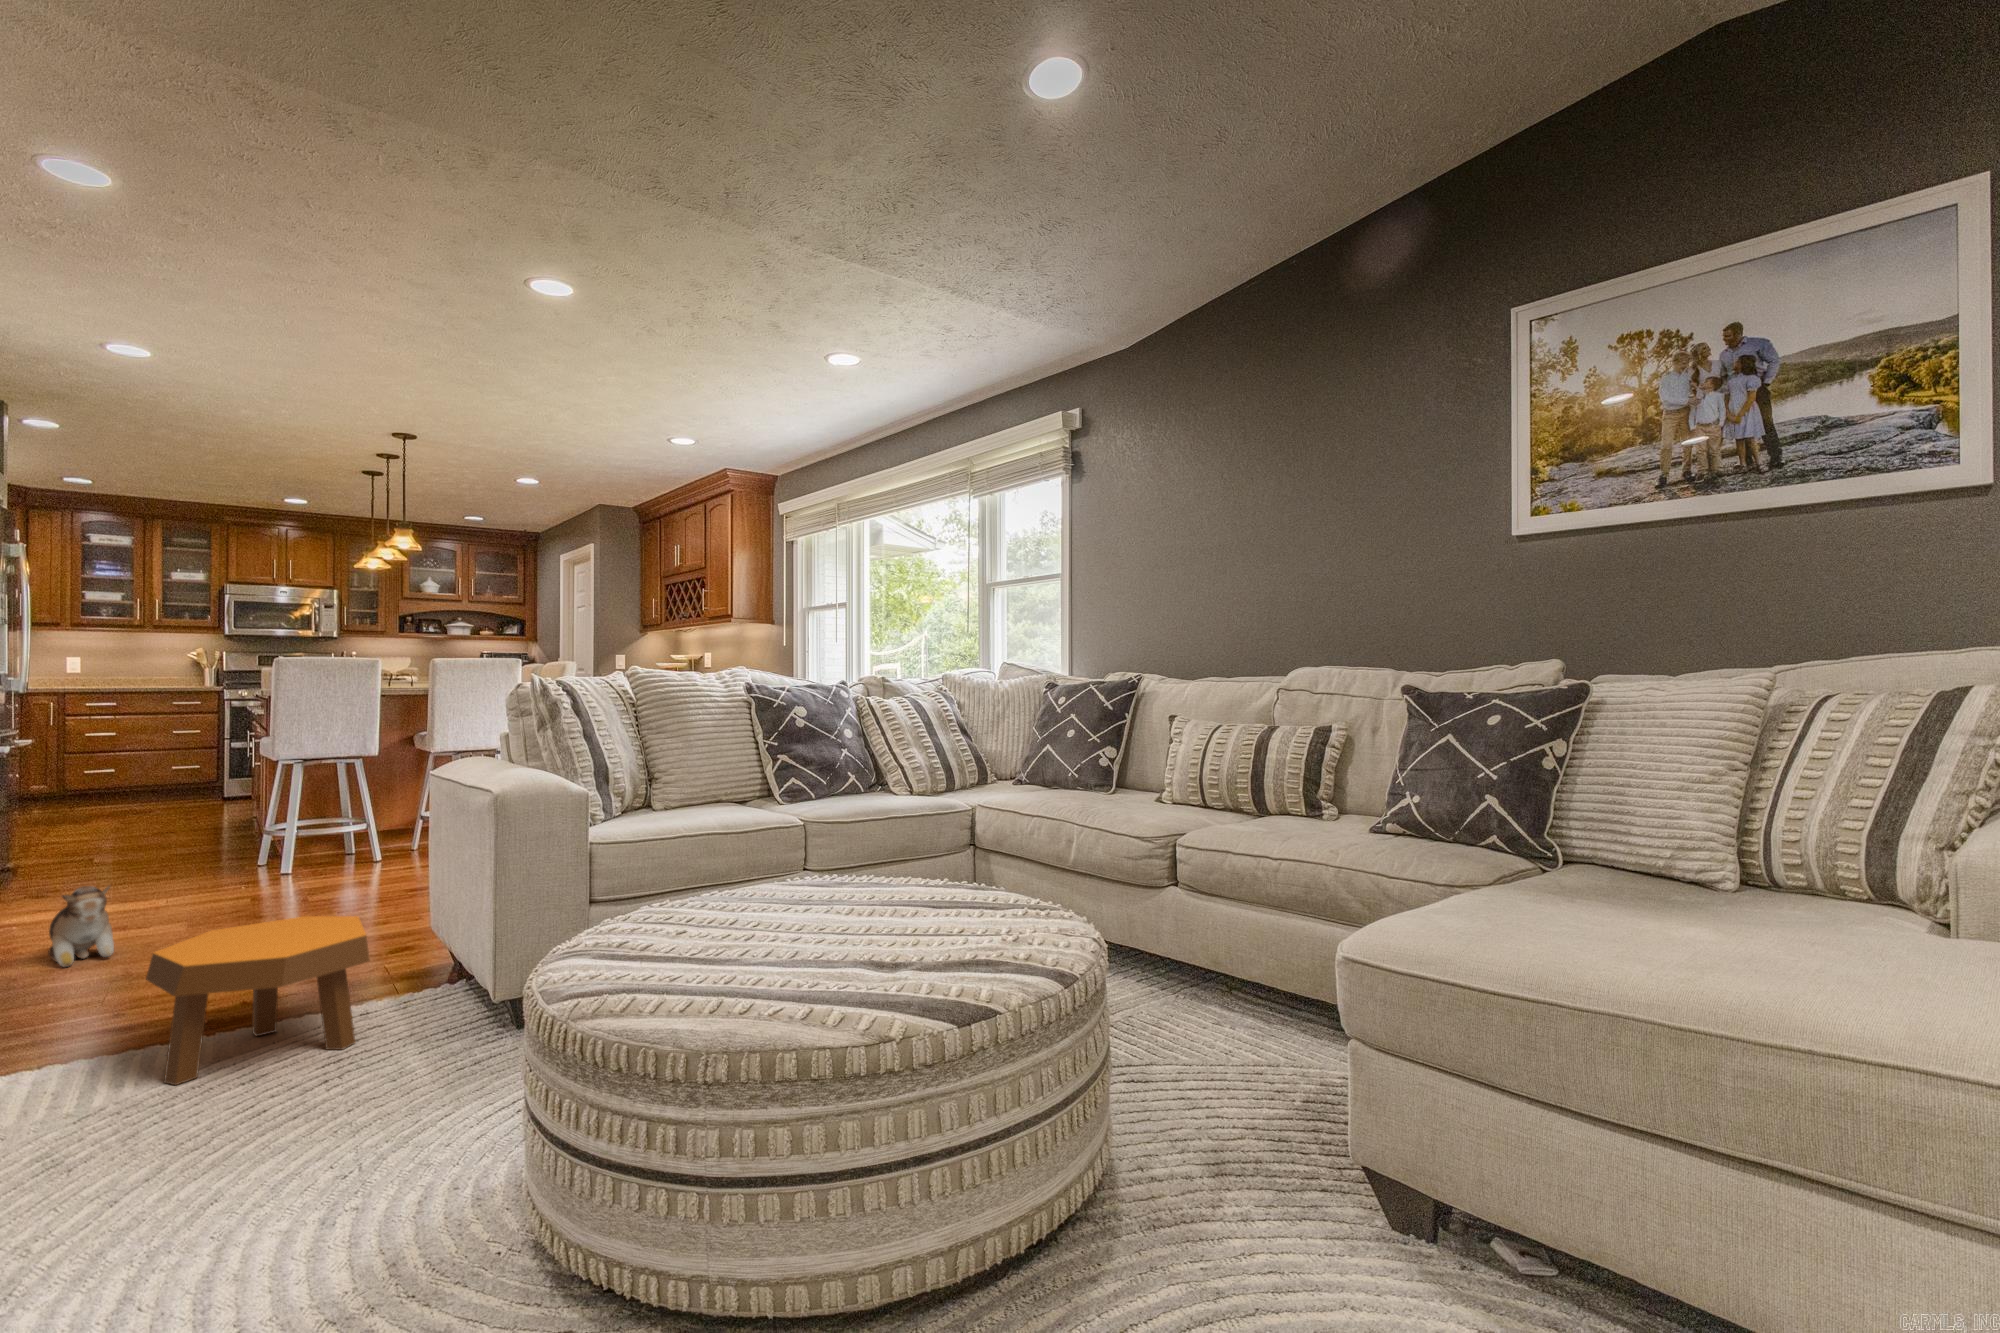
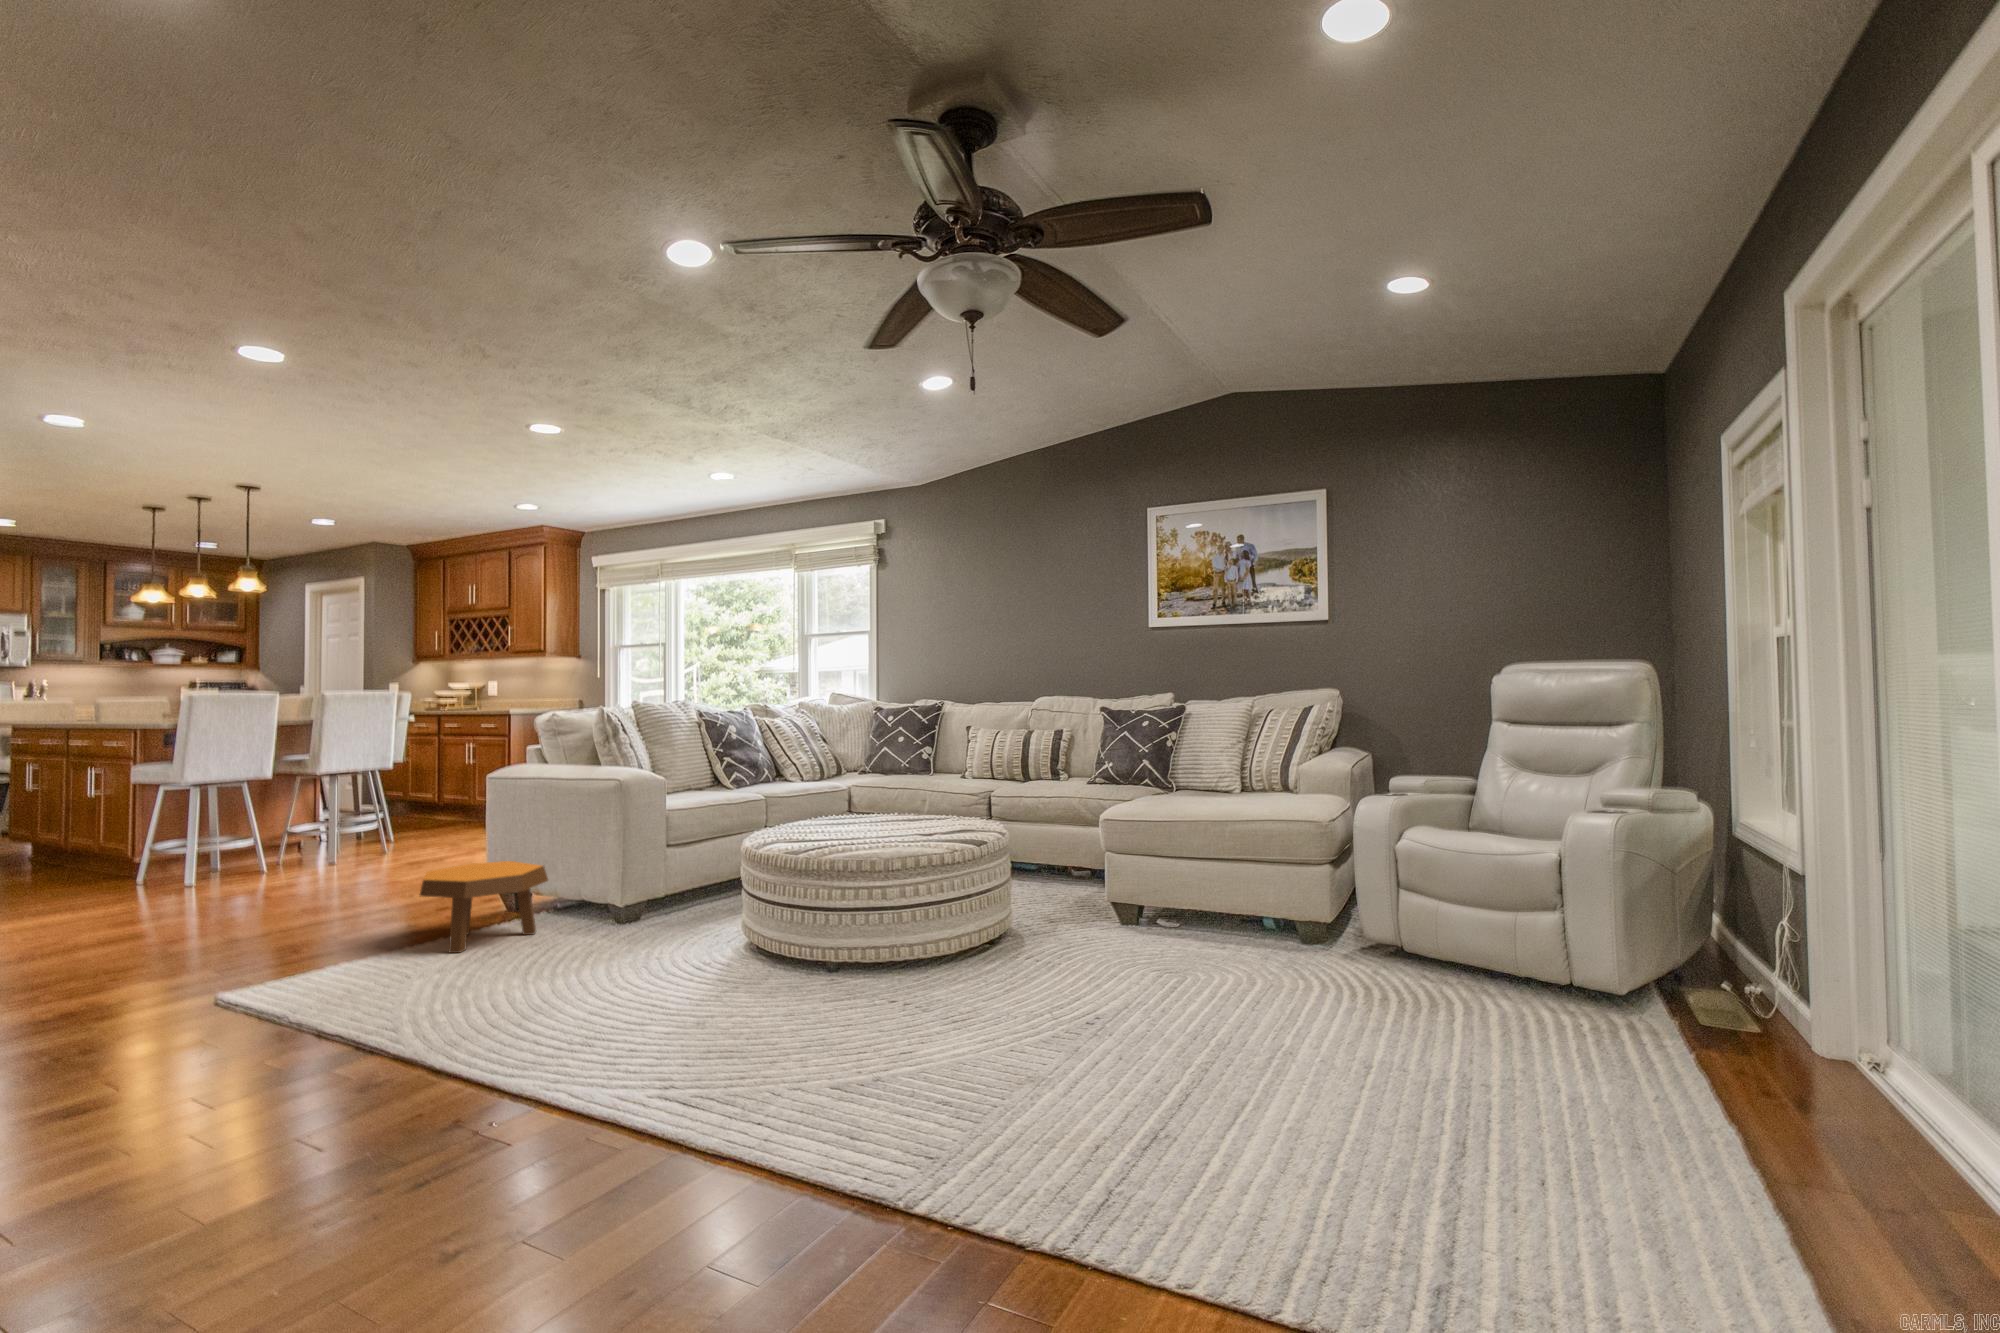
plush toy: present [48,886,114,967] -> none [153,866,234,930]

